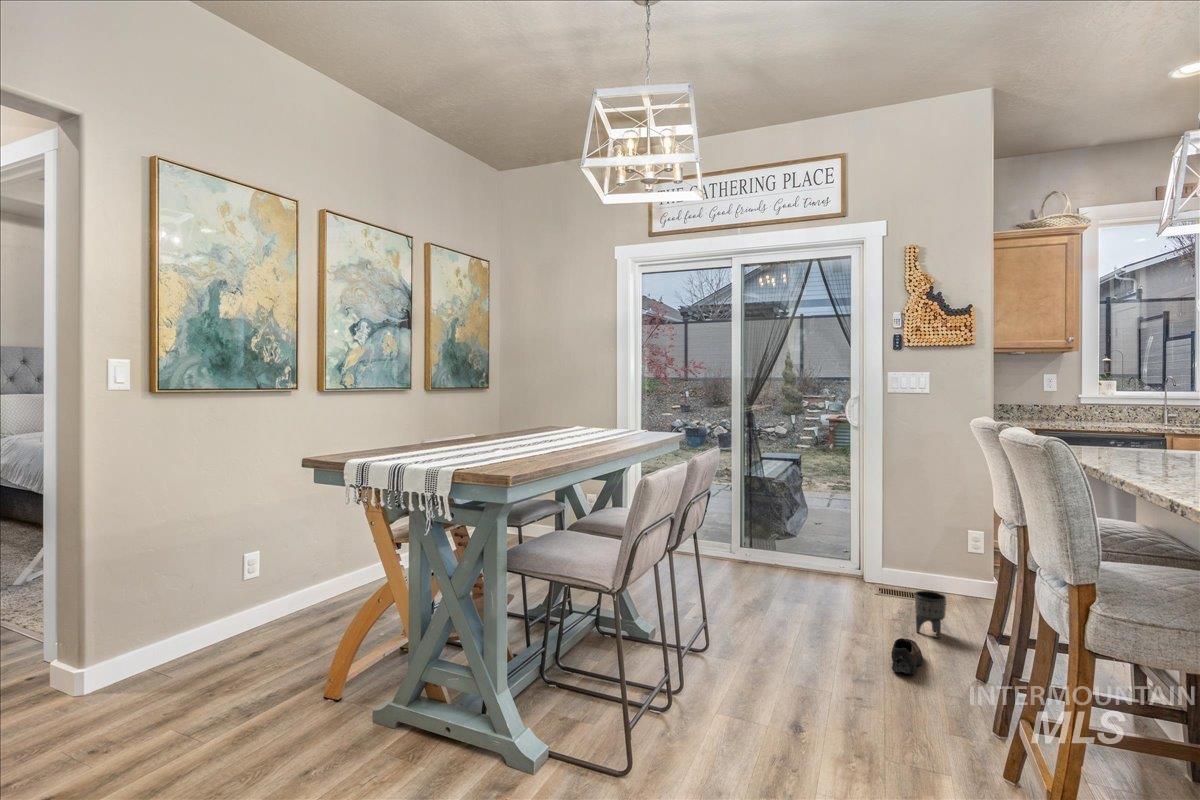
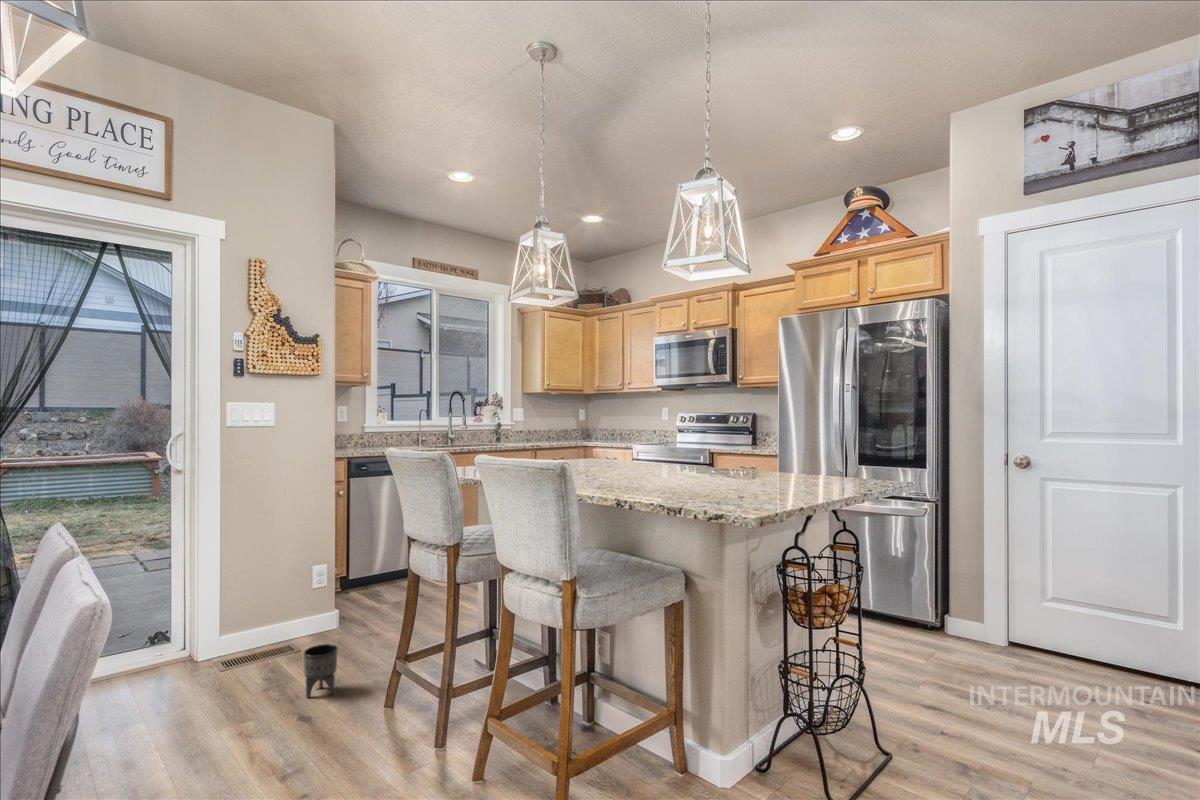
shoe: present [891,638,923,674] -> none [310,709,351,756]

